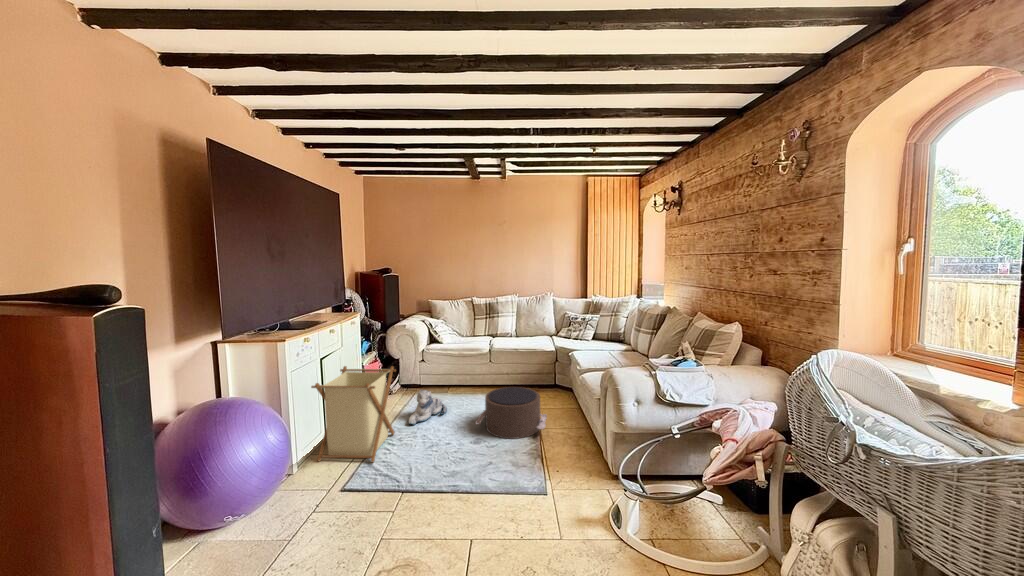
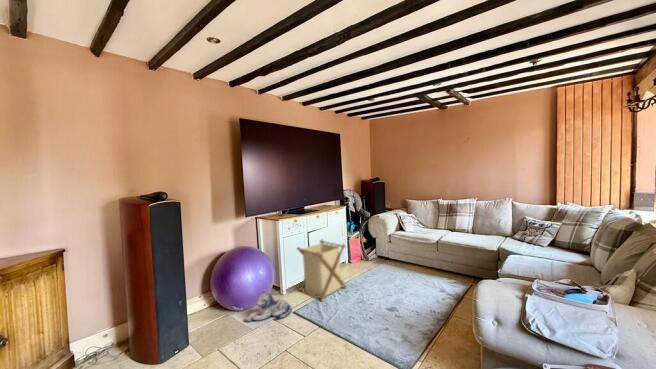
pouf: present [475,387,547,439] -> none [394,274,458,319]
plush toy: present [408,390,447,424] -> present [246,292,292,322]

